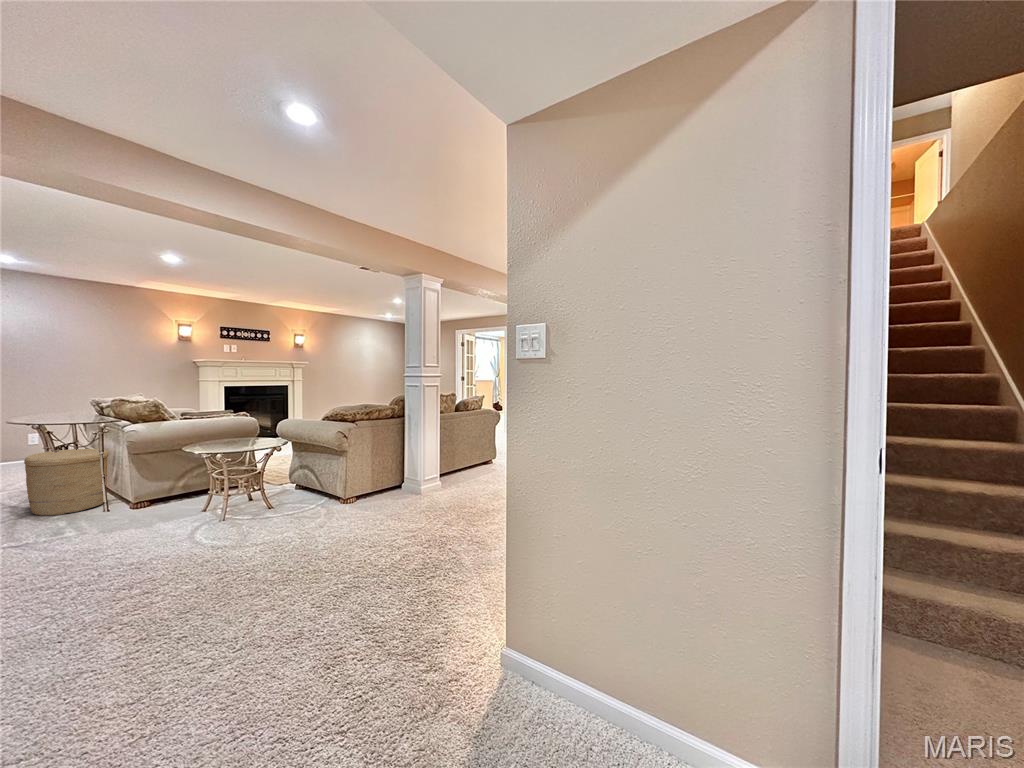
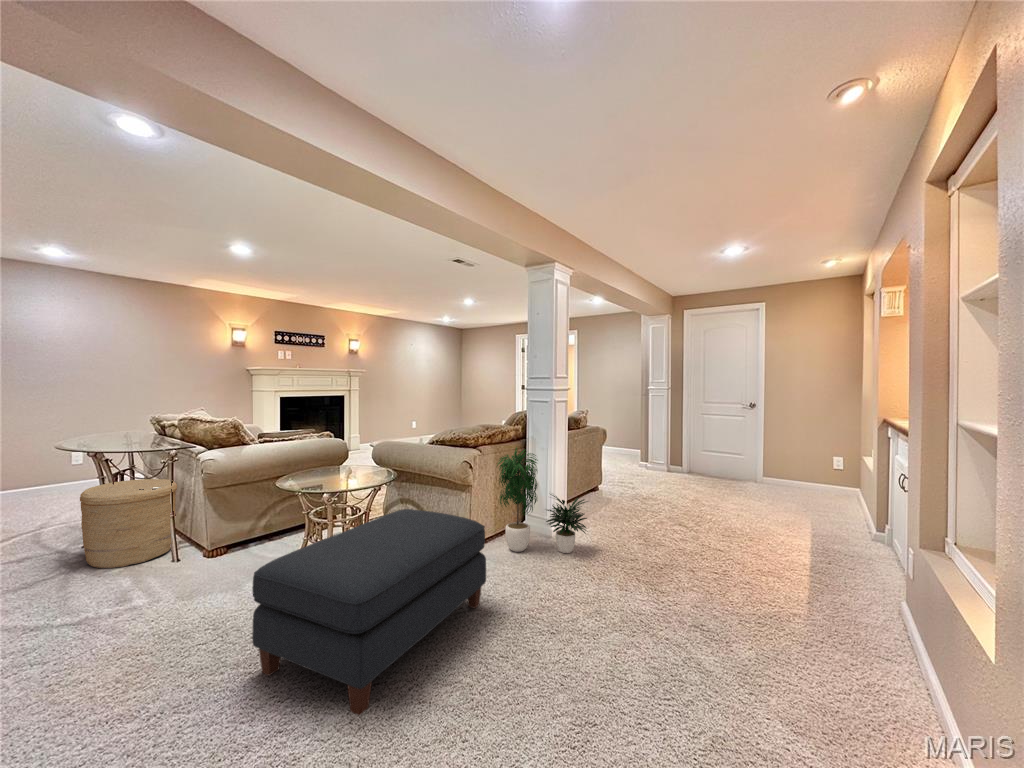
potted plant: none [367,420,441,503] -> present [497,447,588,553]
ottoman: none [133,465,331,587] -> present [252,509,486,715]

